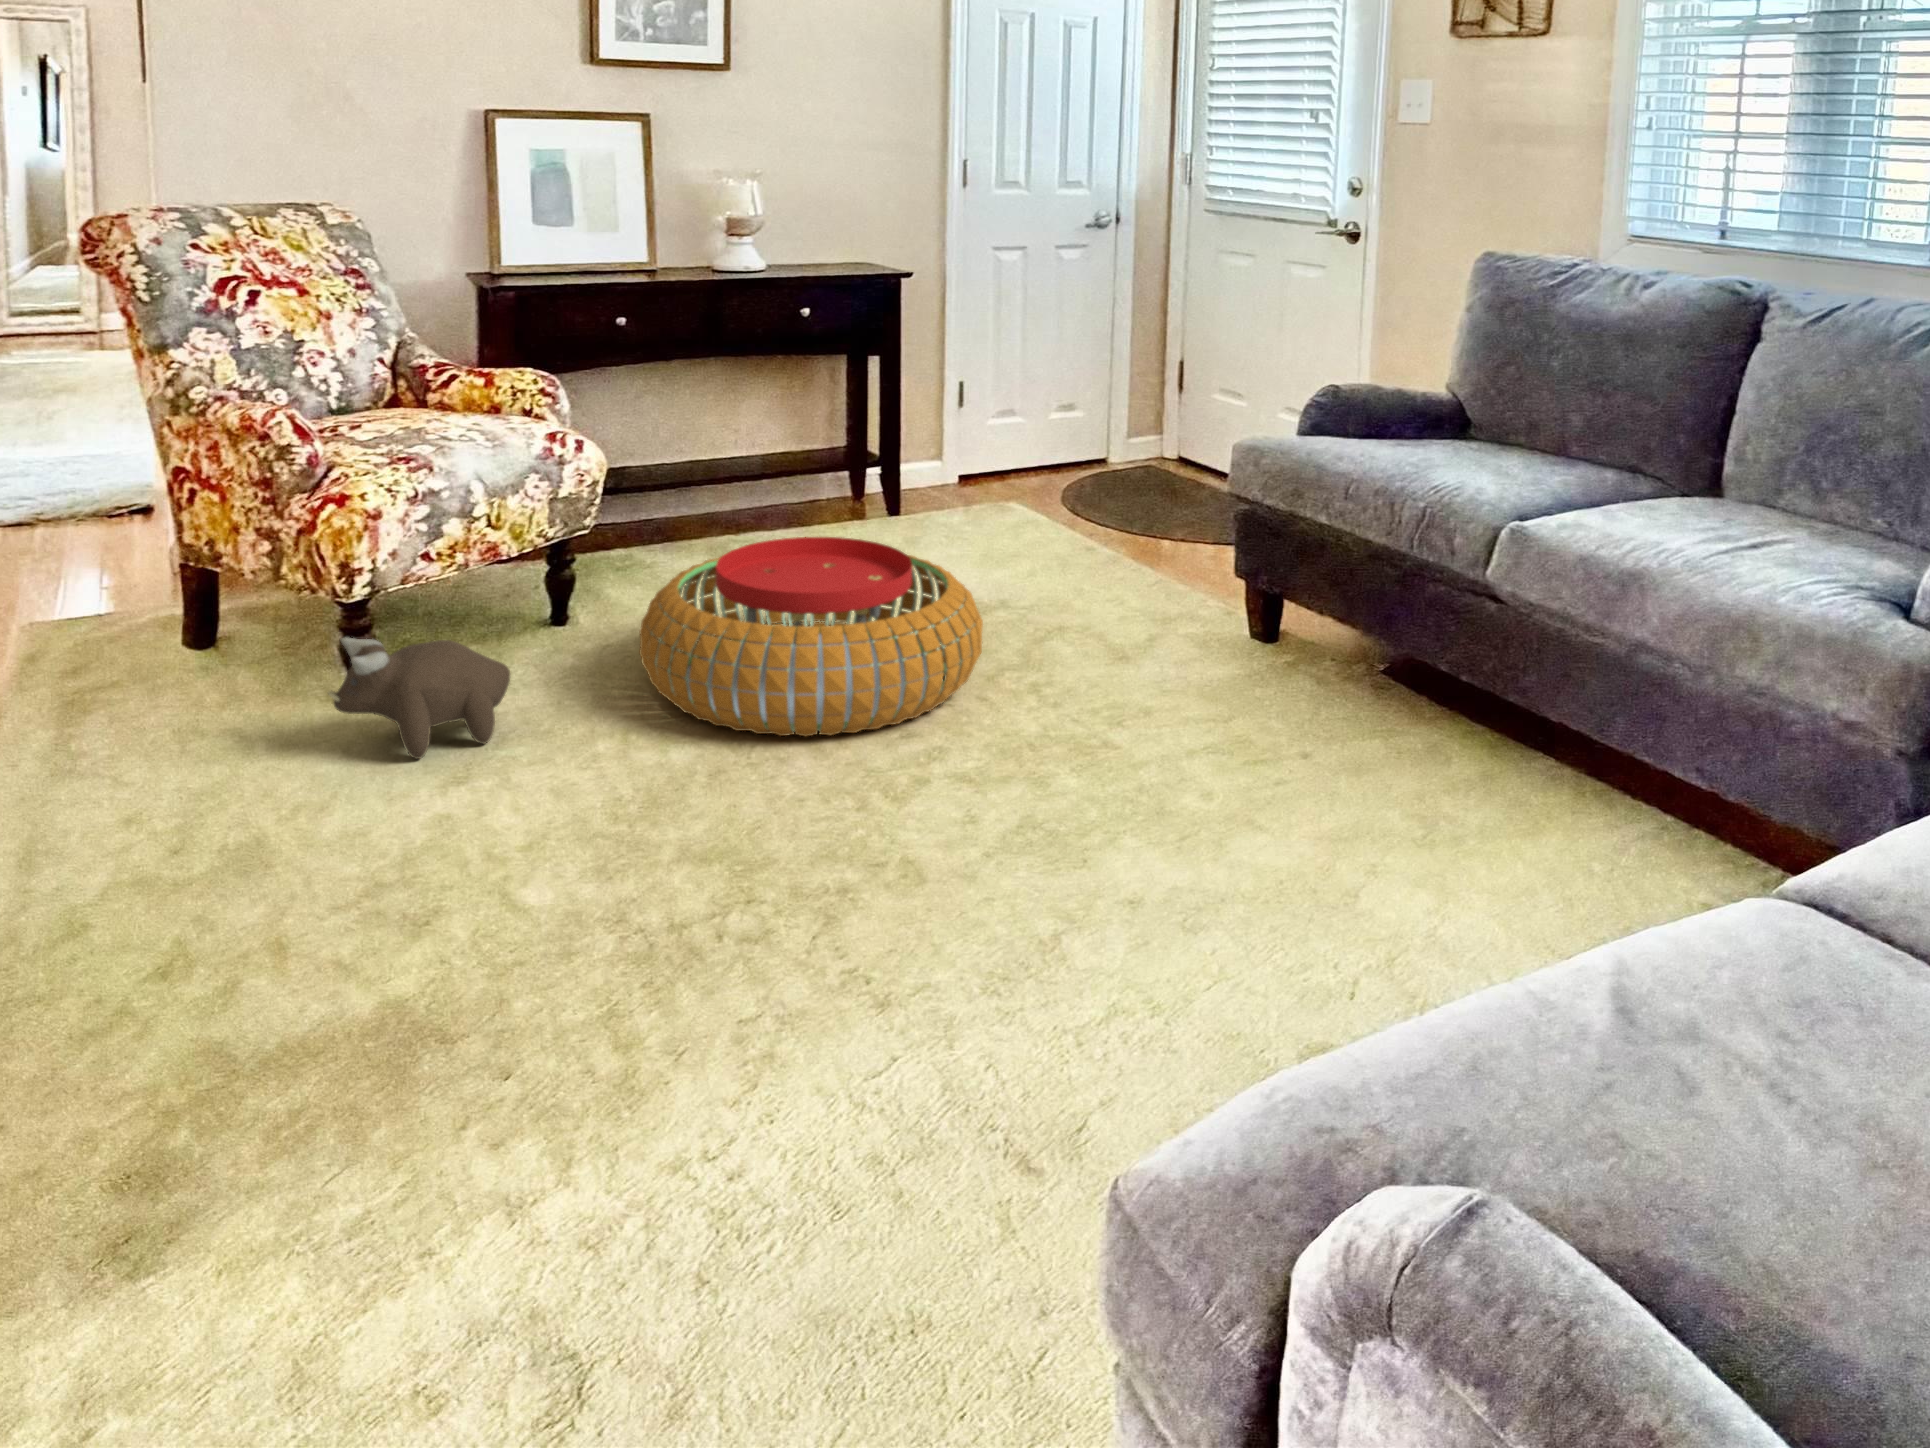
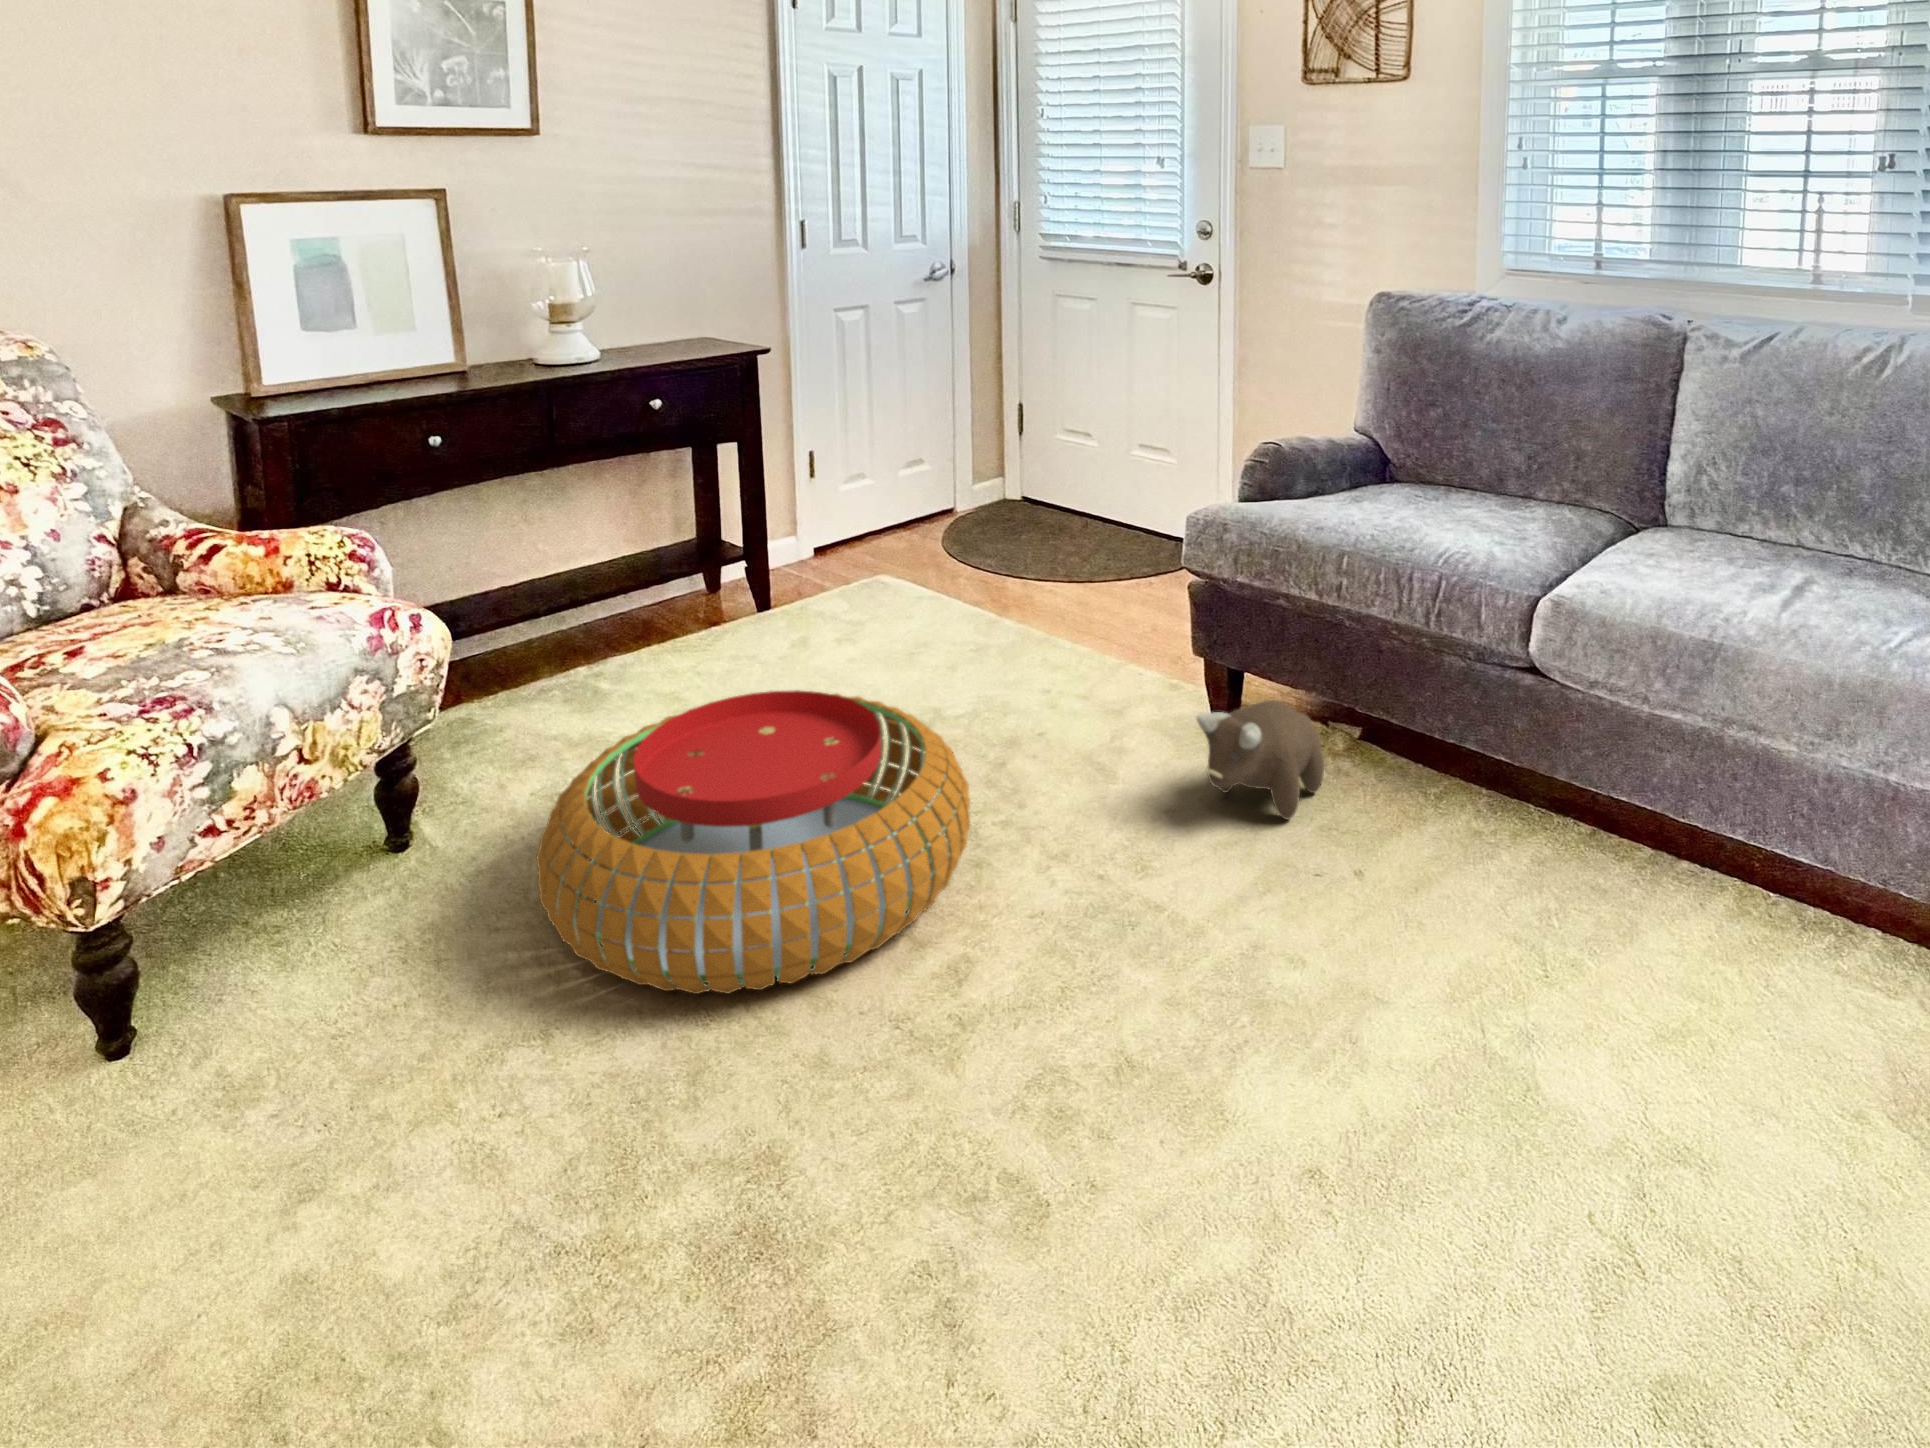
plush toy: present [328,637,510,759] -> present [1197,701,1324,819]

